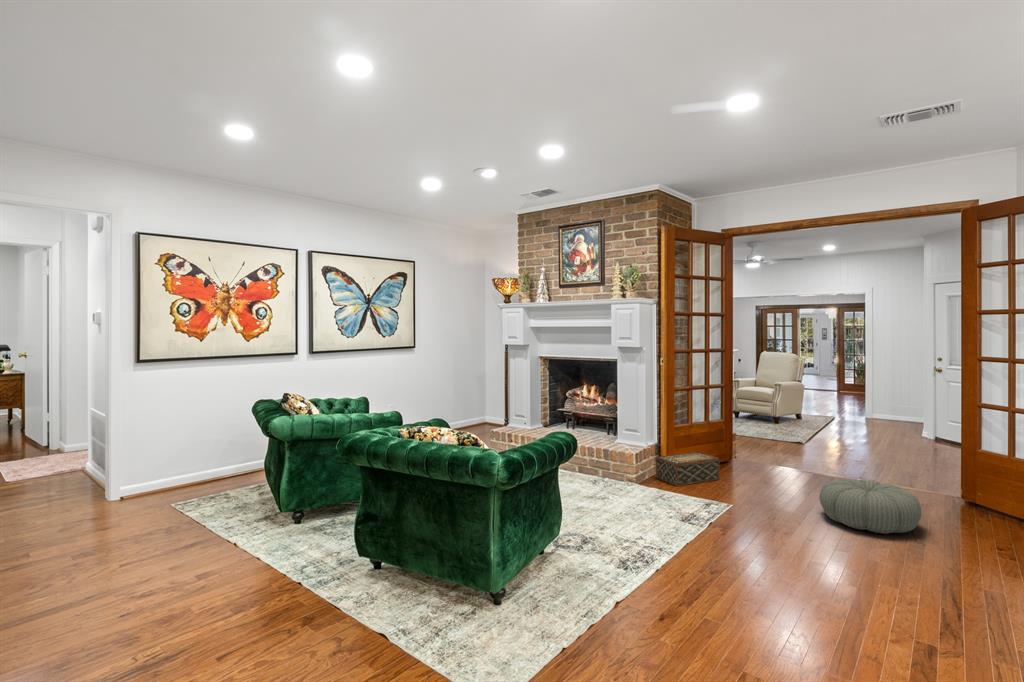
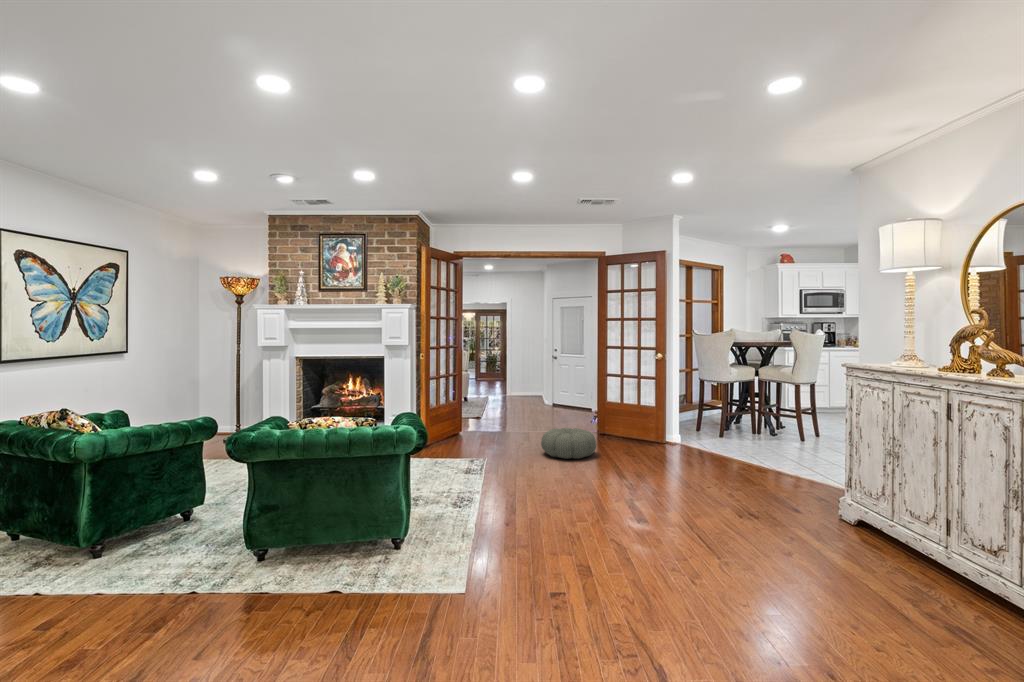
woven basket: present [656,452,720,486] -> none [421,428,466,455]

